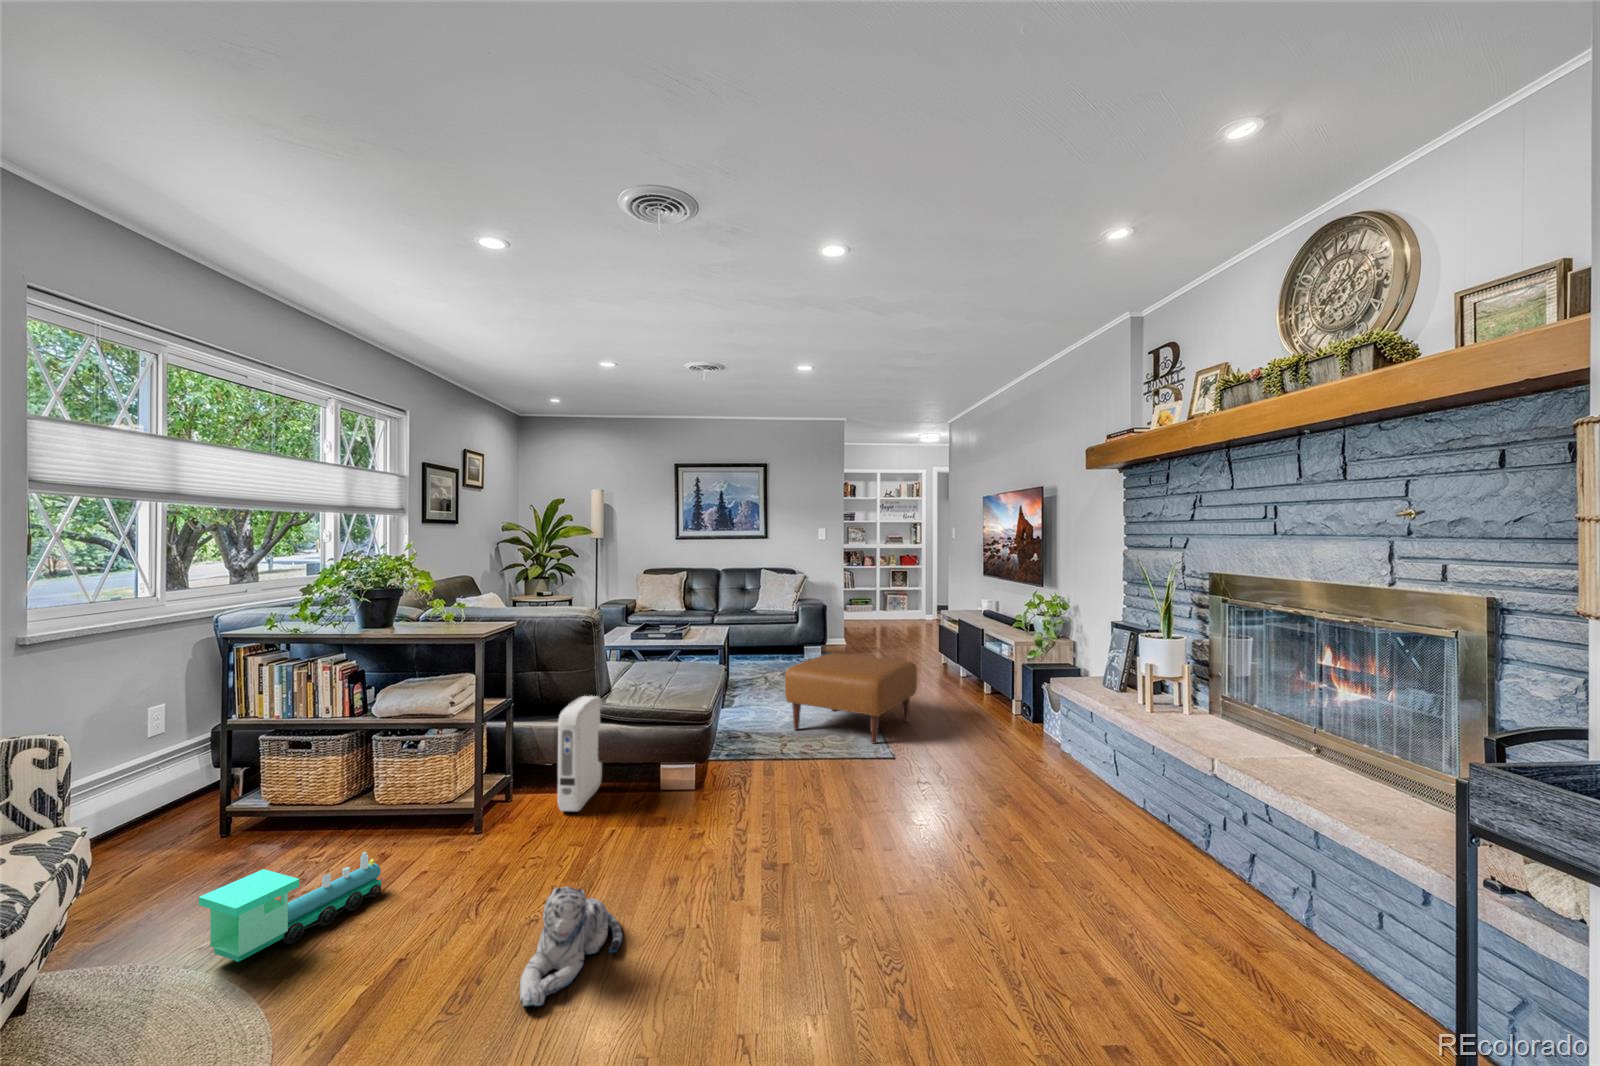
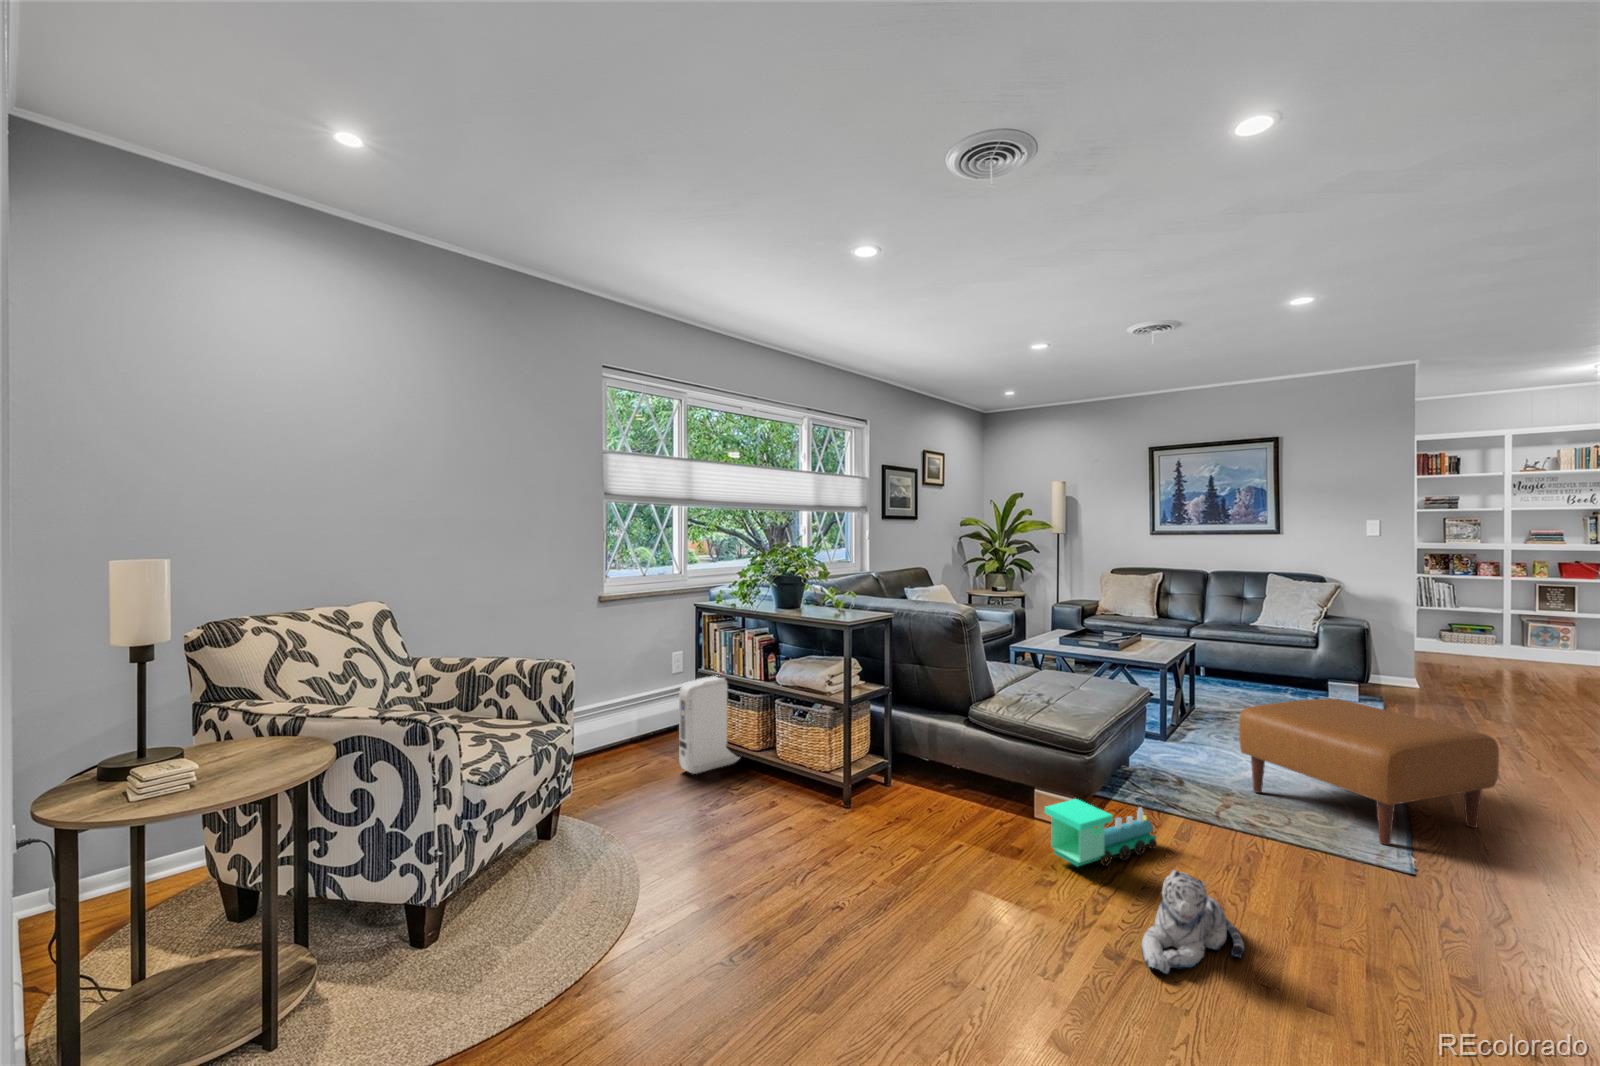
air purifier: present [558,696,602,811] -> present [679,676,739,774]
toy train: present [199,852,384,962] -> present [1044,799,1157,867]
plush toy: present [520,887,622,1006] -> present [1142,870,1245,974]

